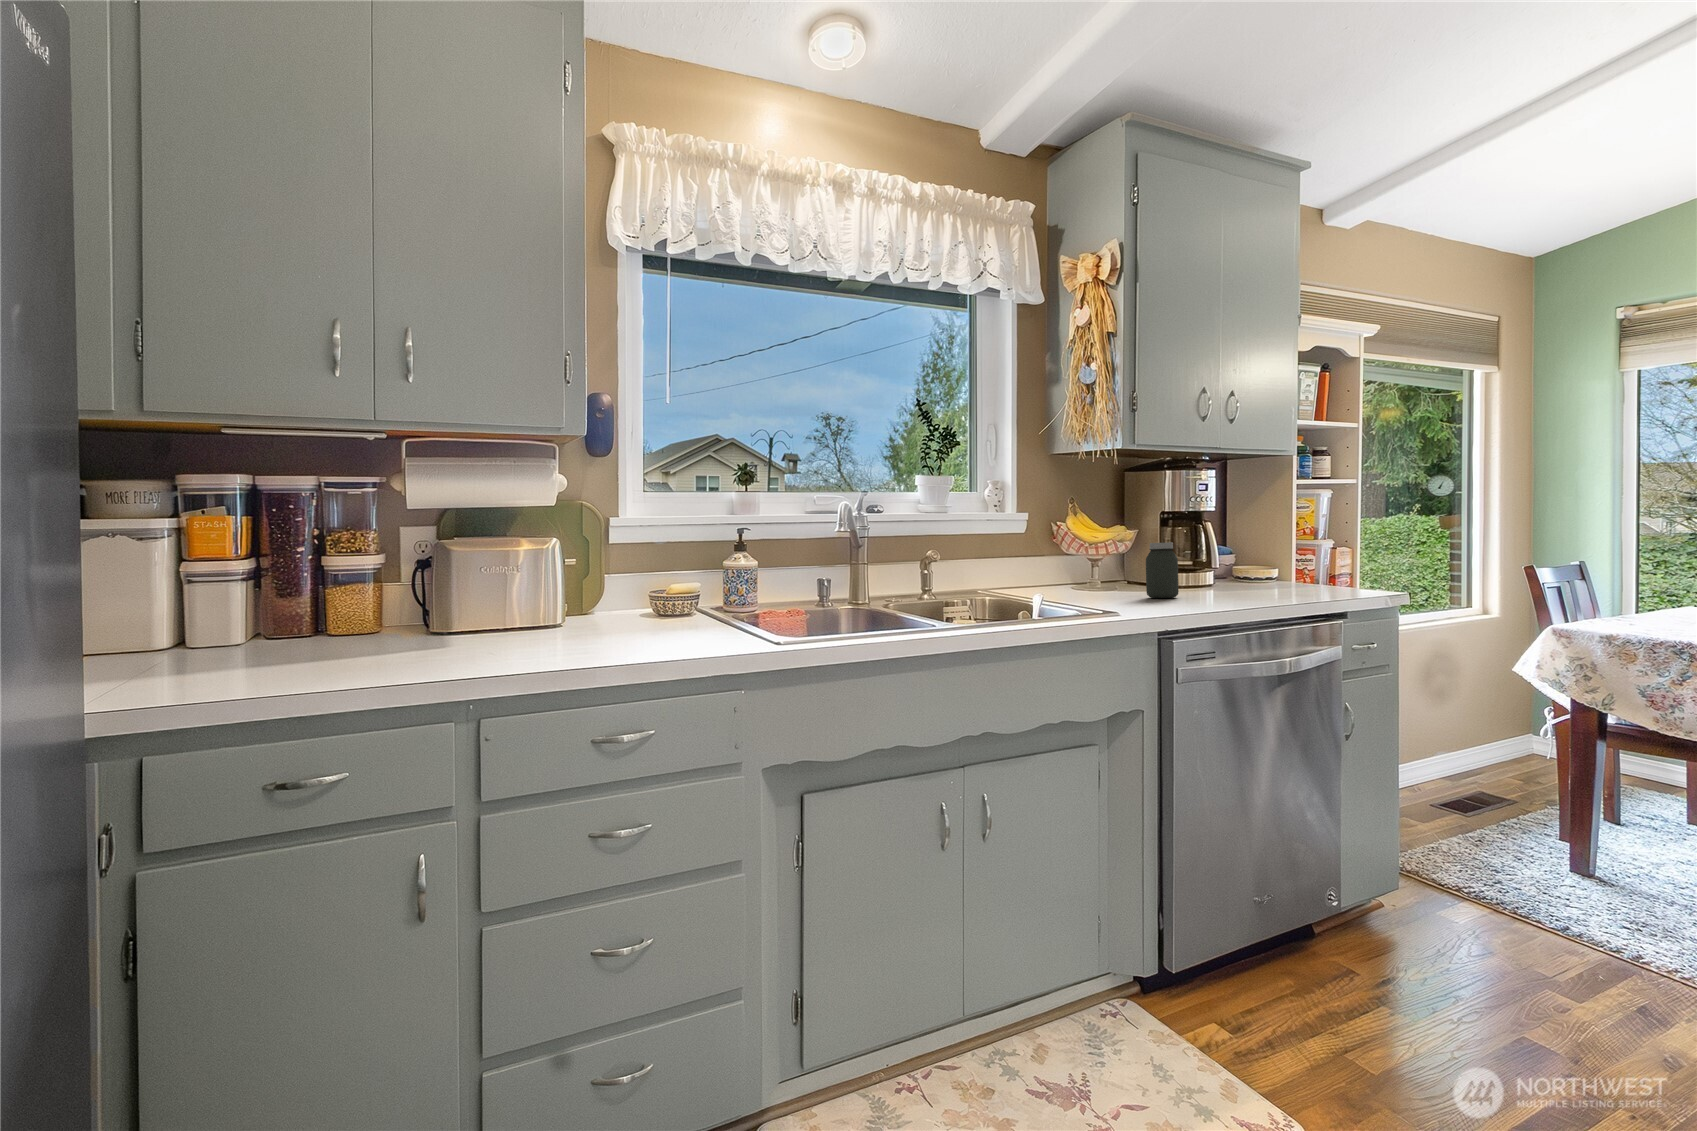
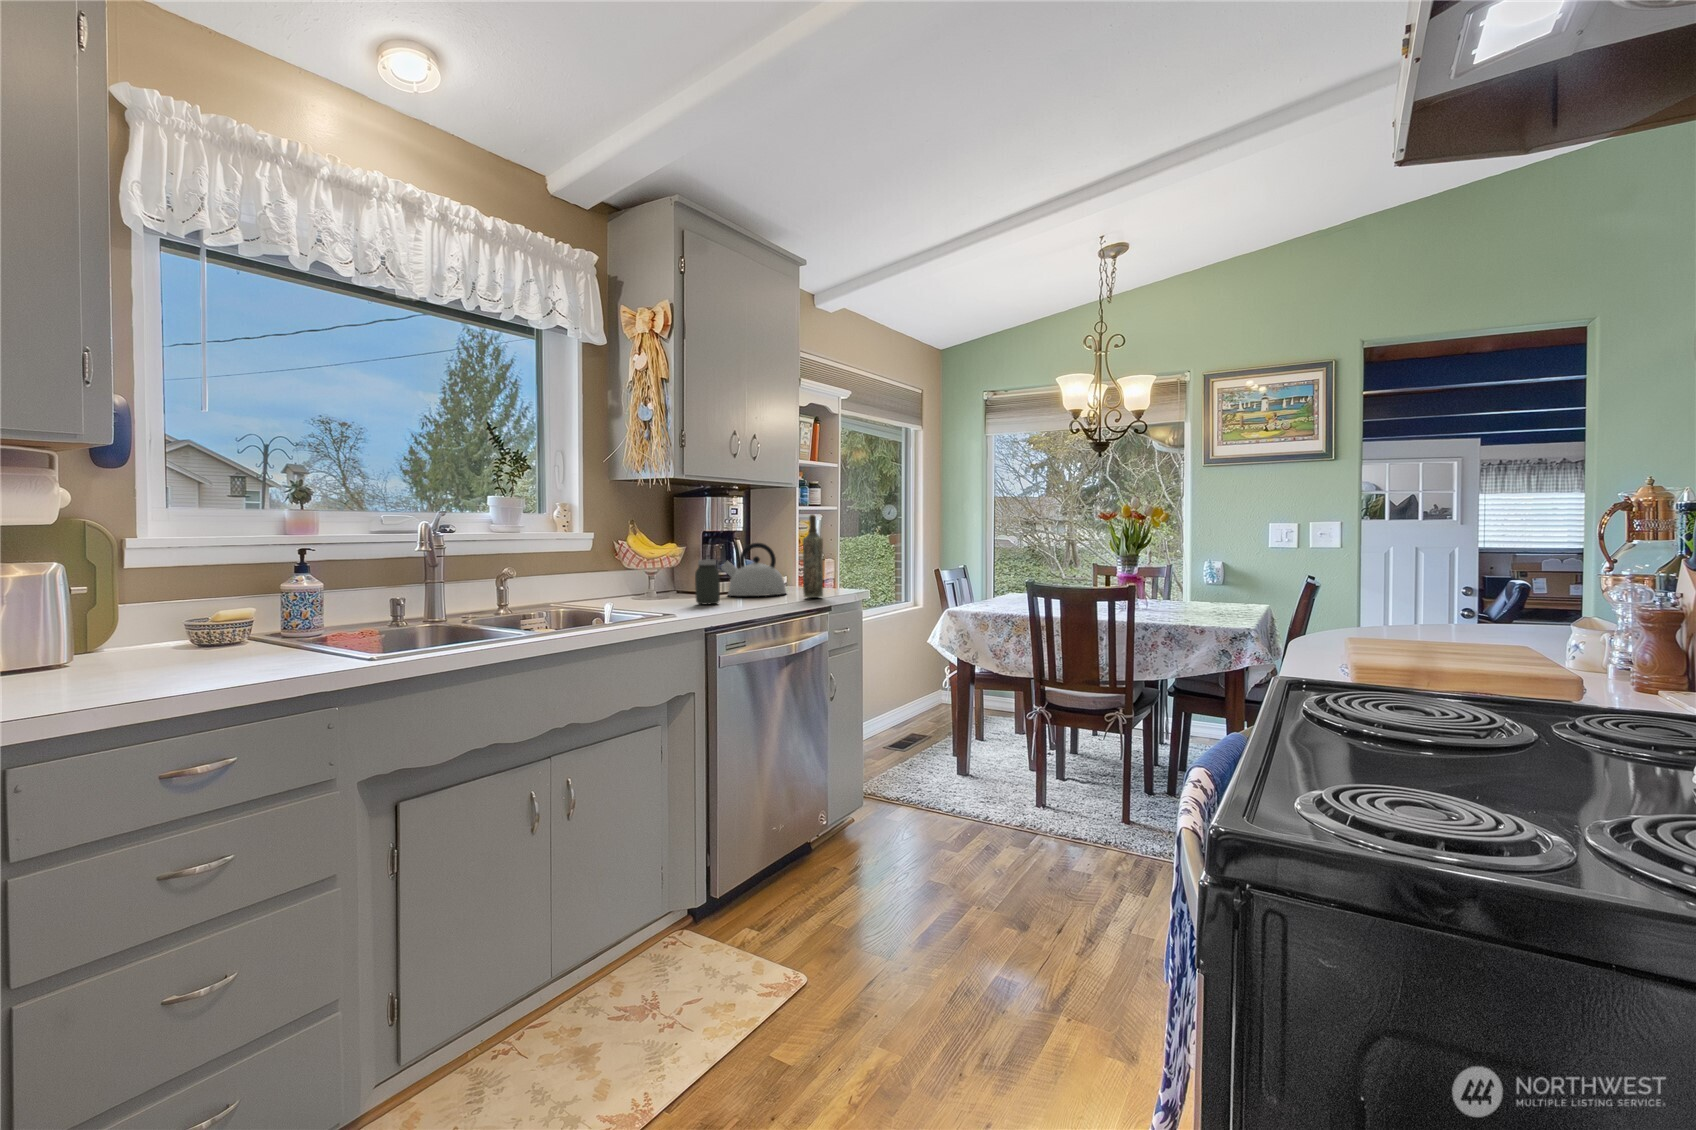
bottle: none [1299,480,1332,594] -> present [803,515,823,598]
kettle: none [1182,523,1276,590] -> present [721,543,786,596]

